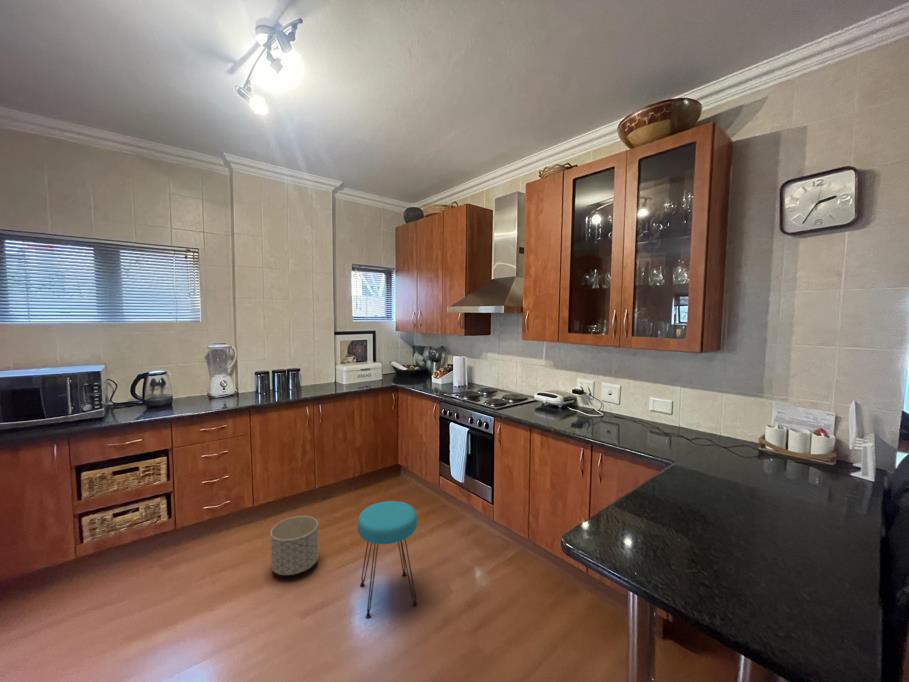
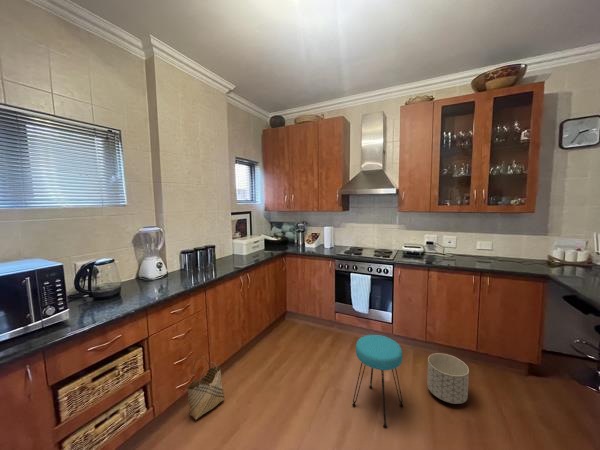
woven basket: none [210,483,256,546] -> present [187,356,224,420]
planter: present [270,516,319,575] -> present [427,353,469,404]

